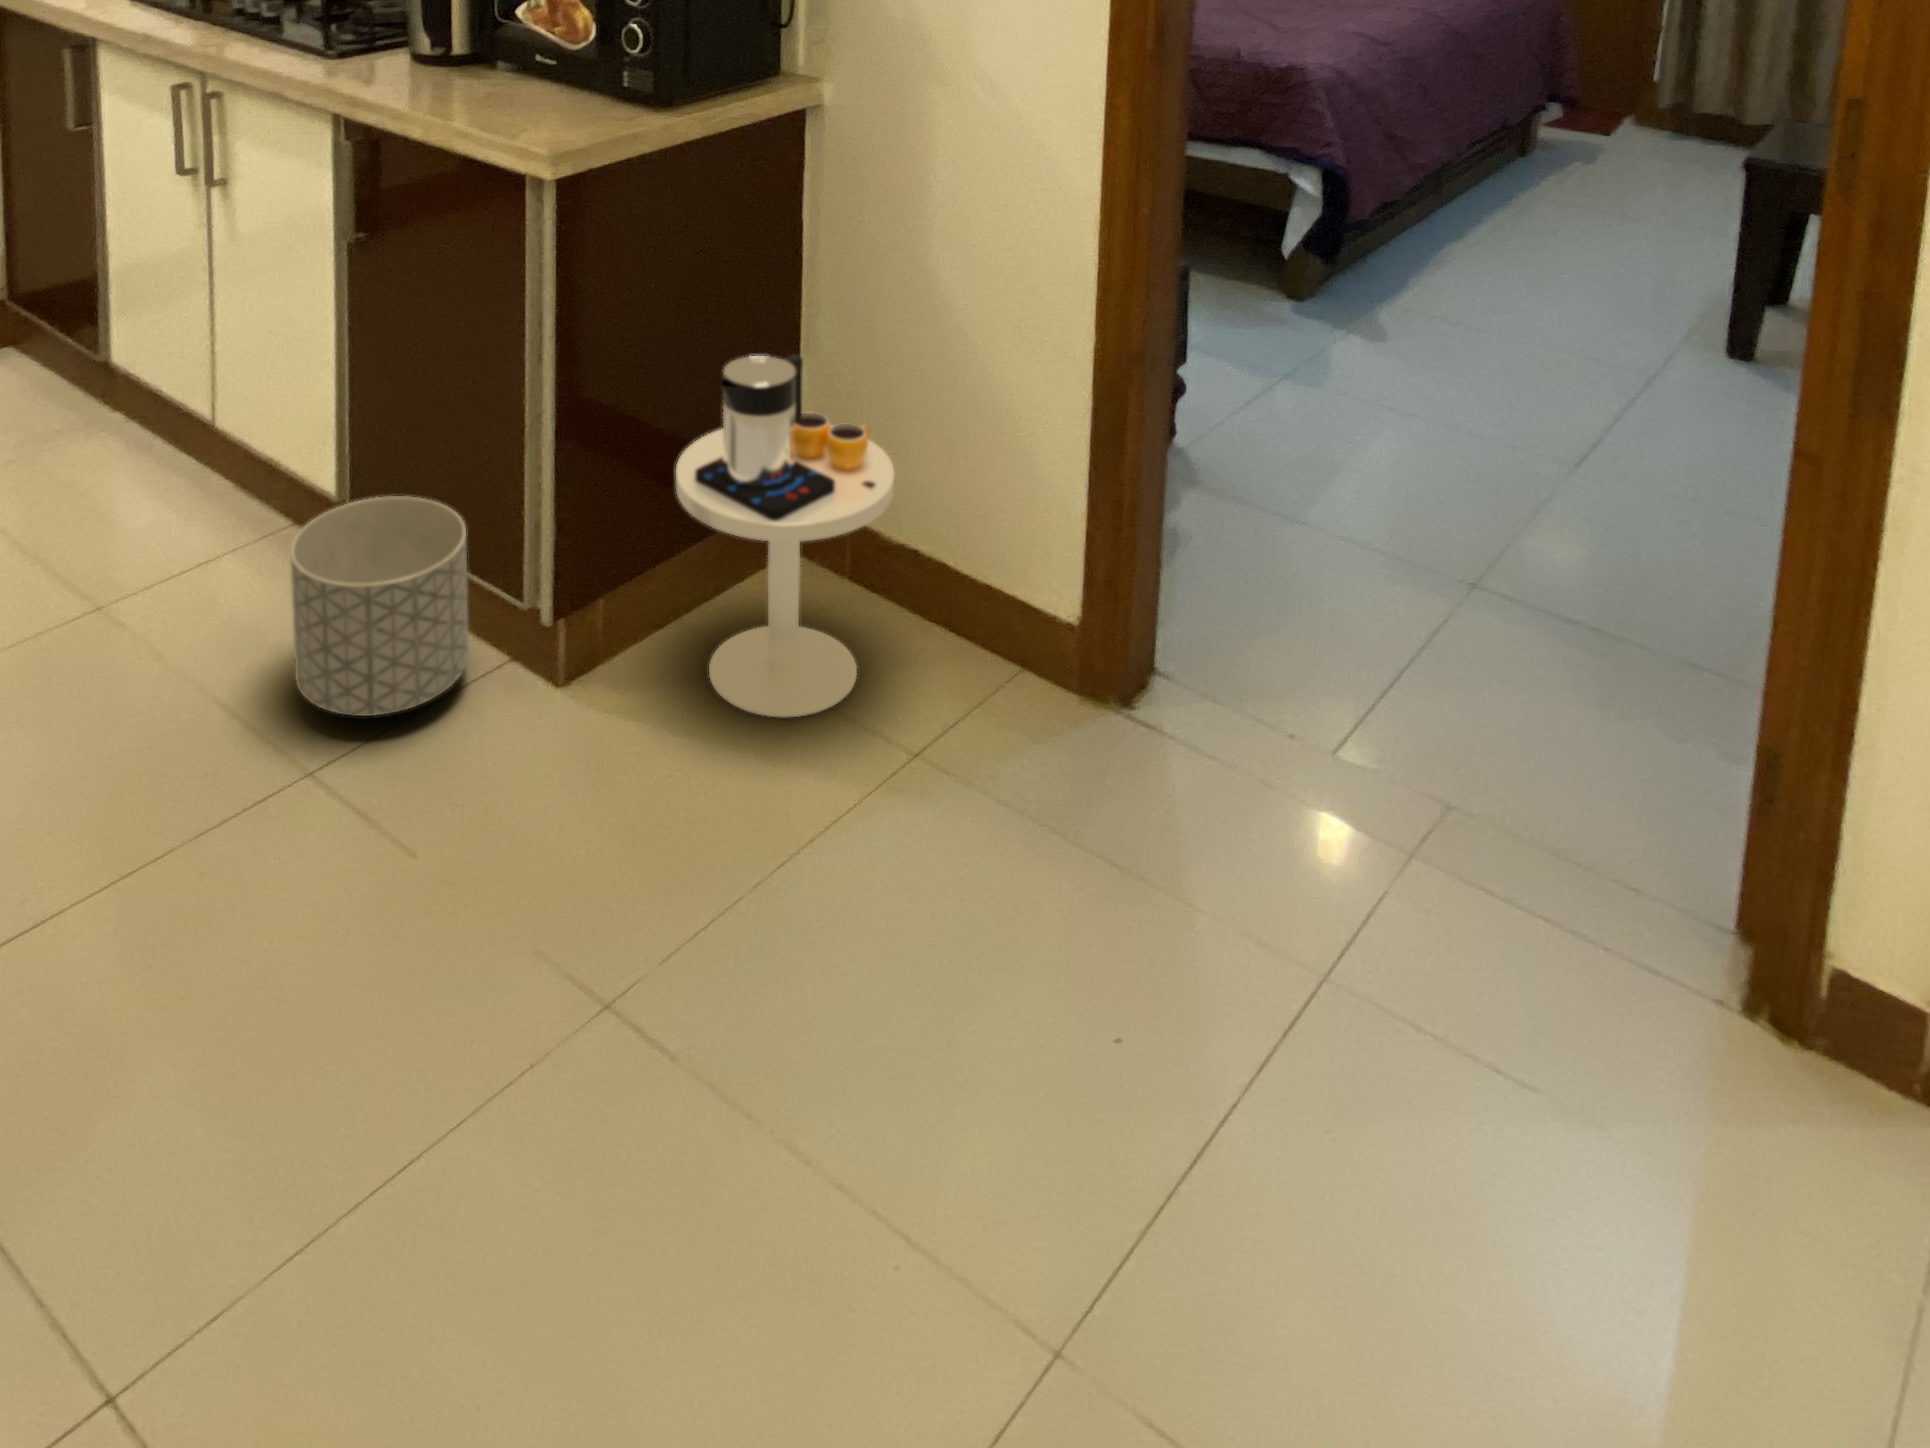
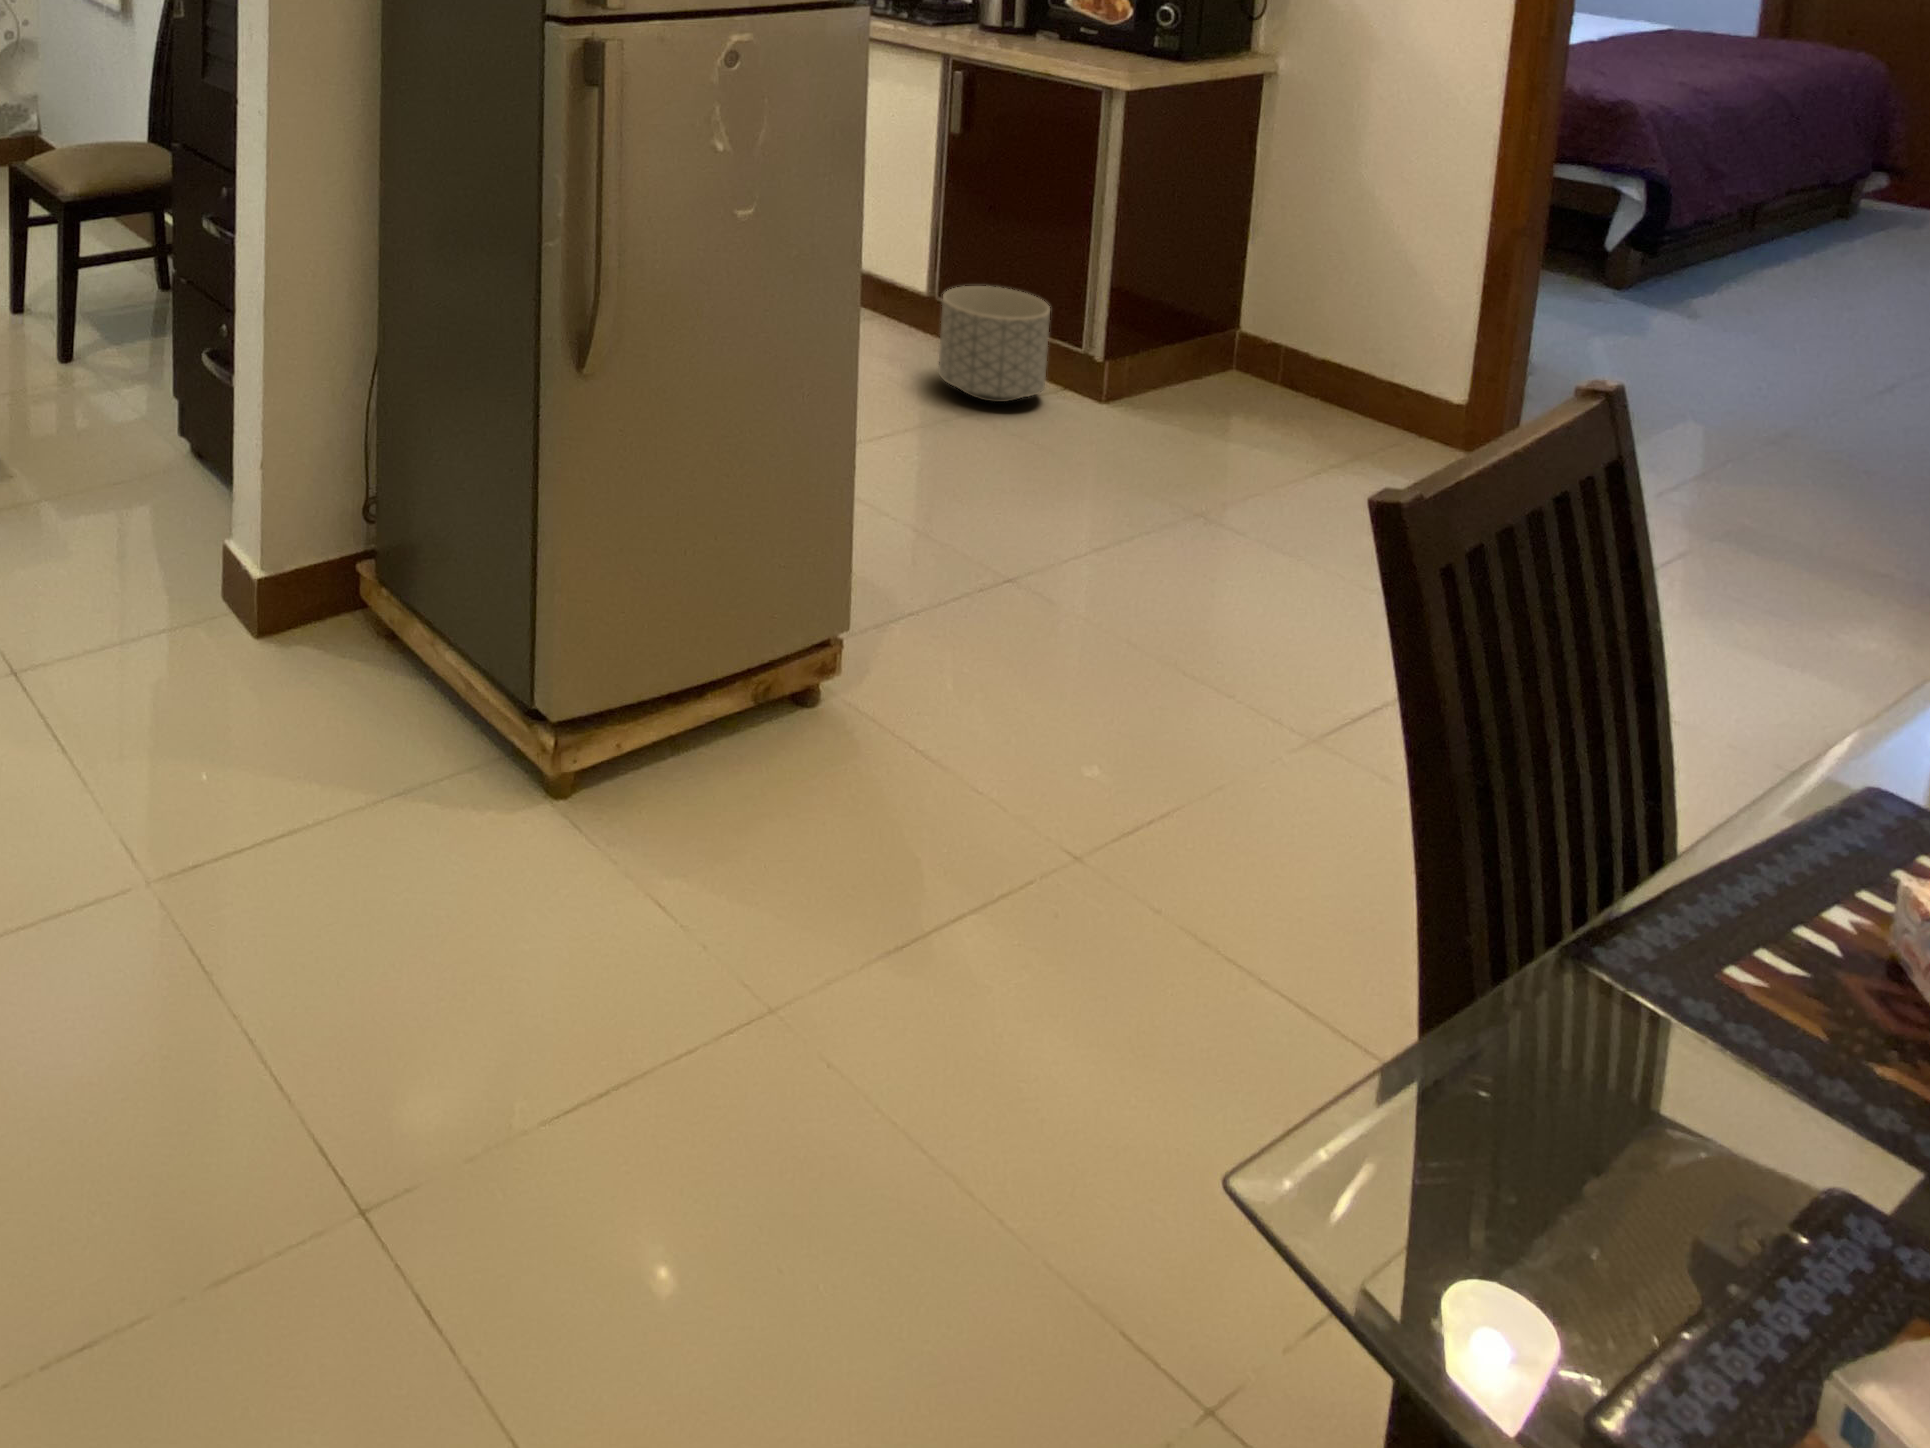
side table: present [676,355,894,717] -> none [1185,215,1340,438]

